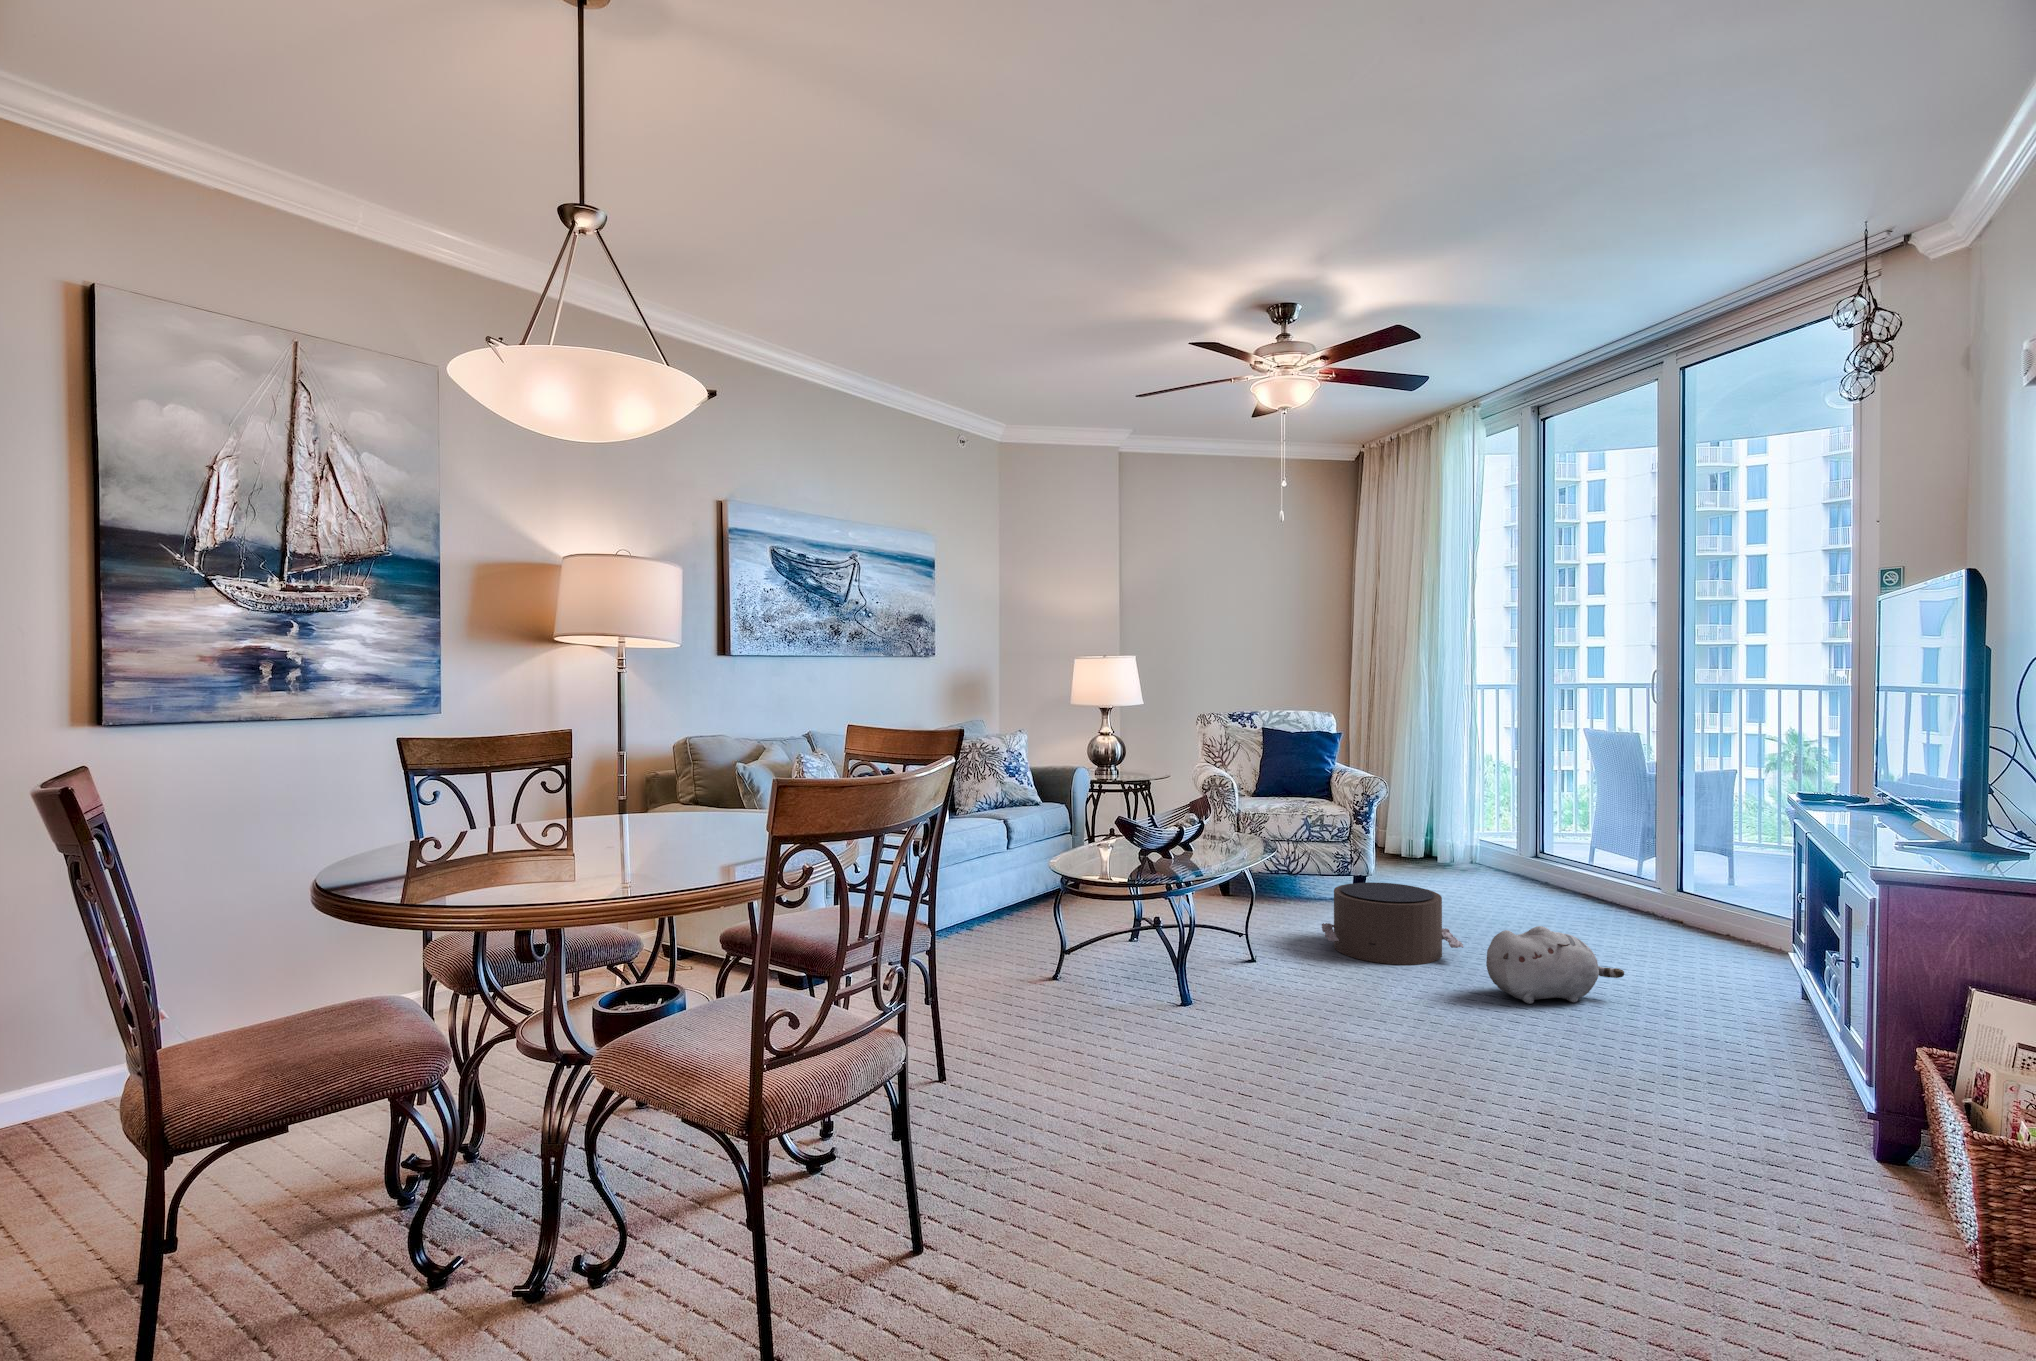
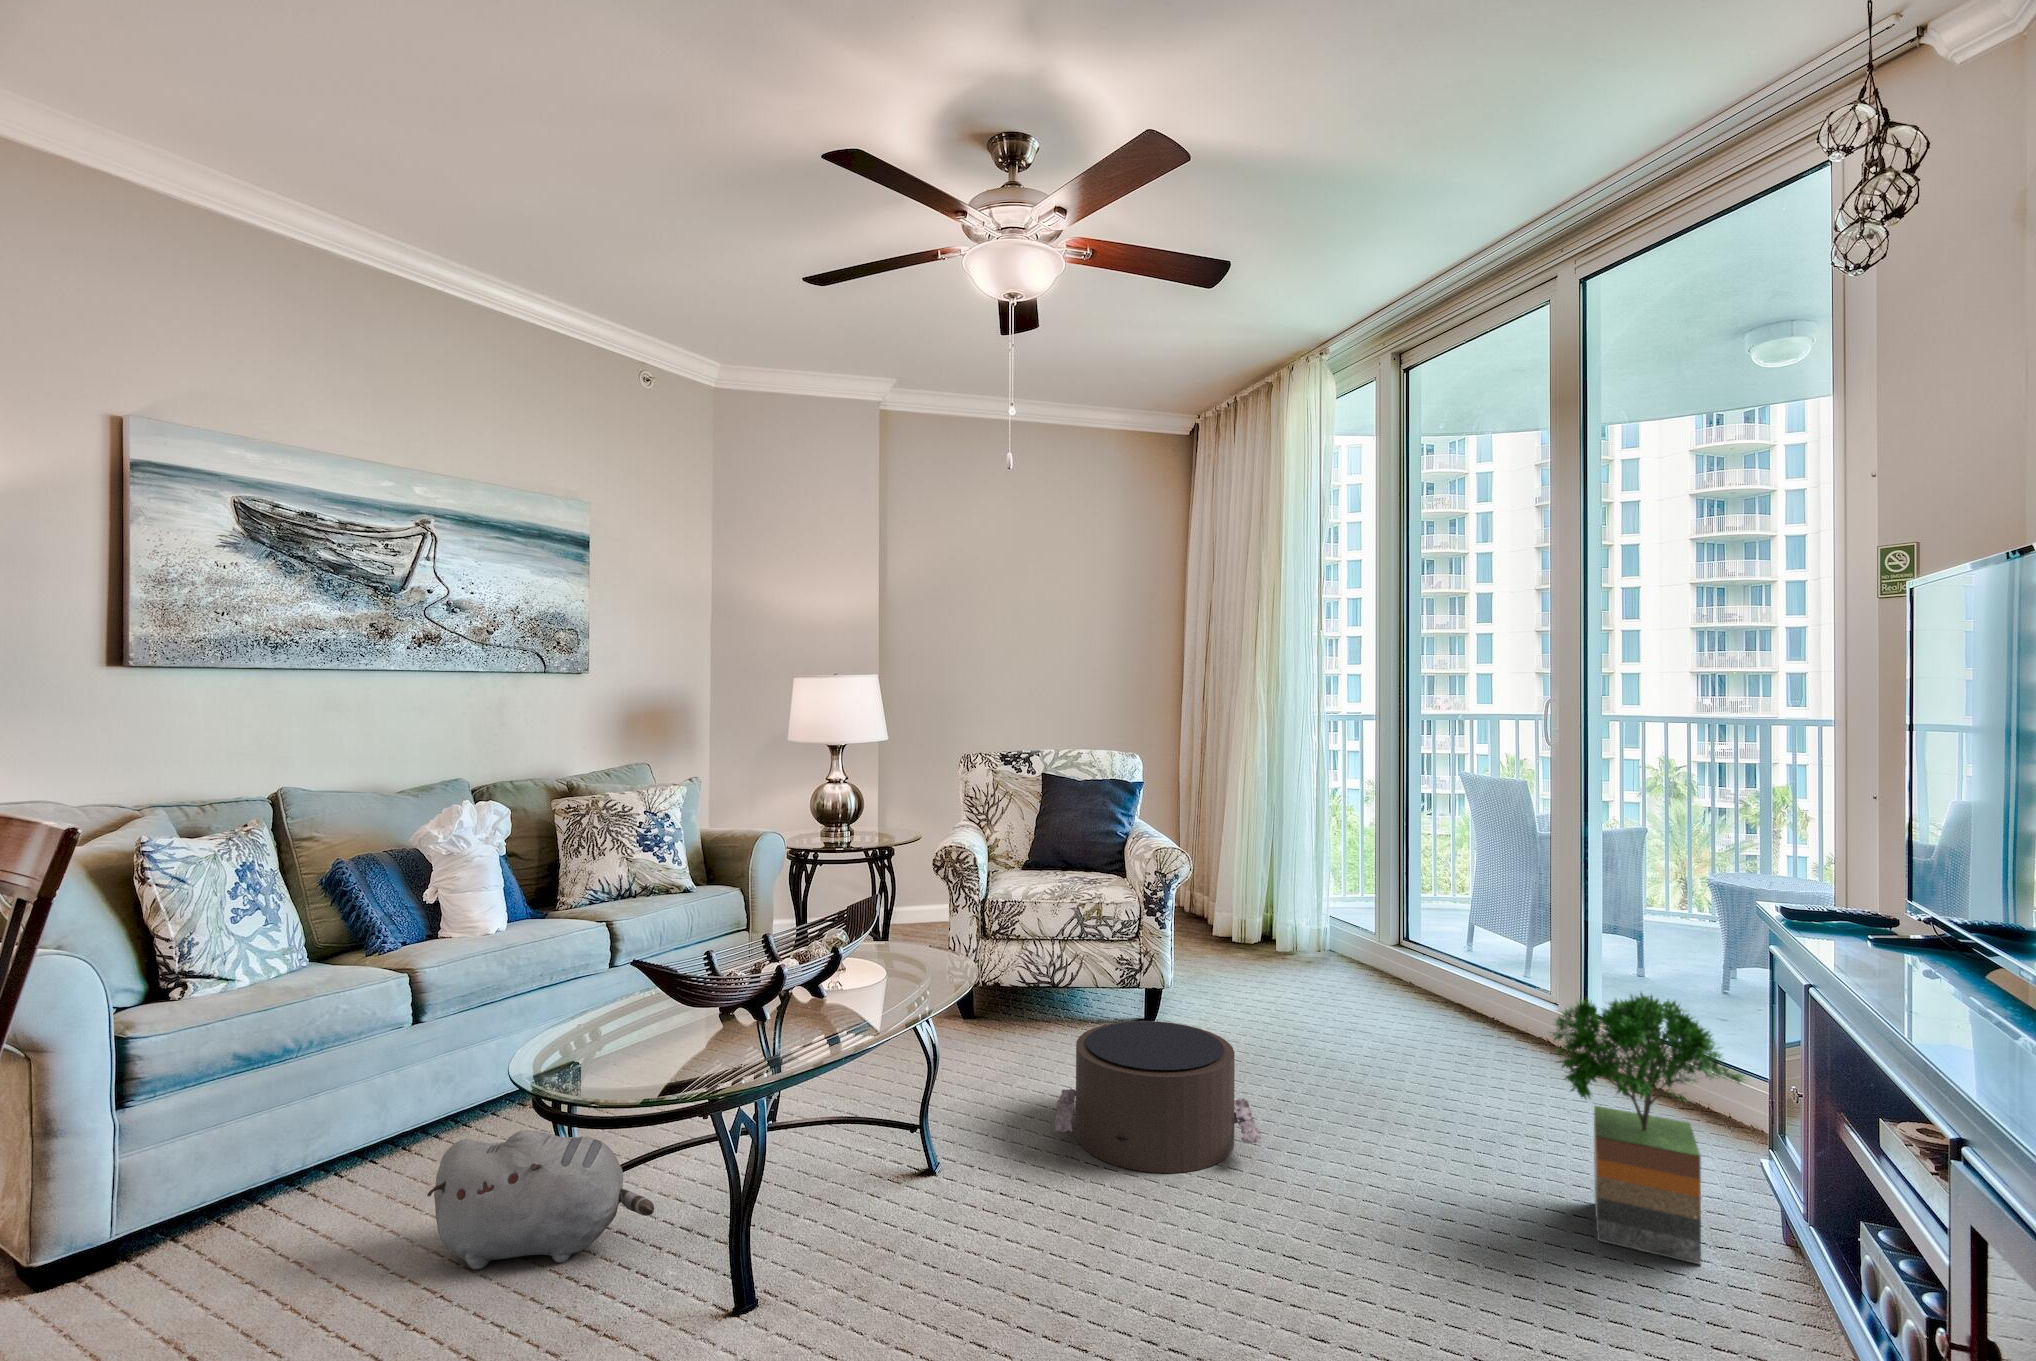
potted tree: none [1653,847,1782,1003] -> present [1550,993,1746,1264]
plush toy: present [1486,926,1624,1004] -> present [427,1130,654,1269]

